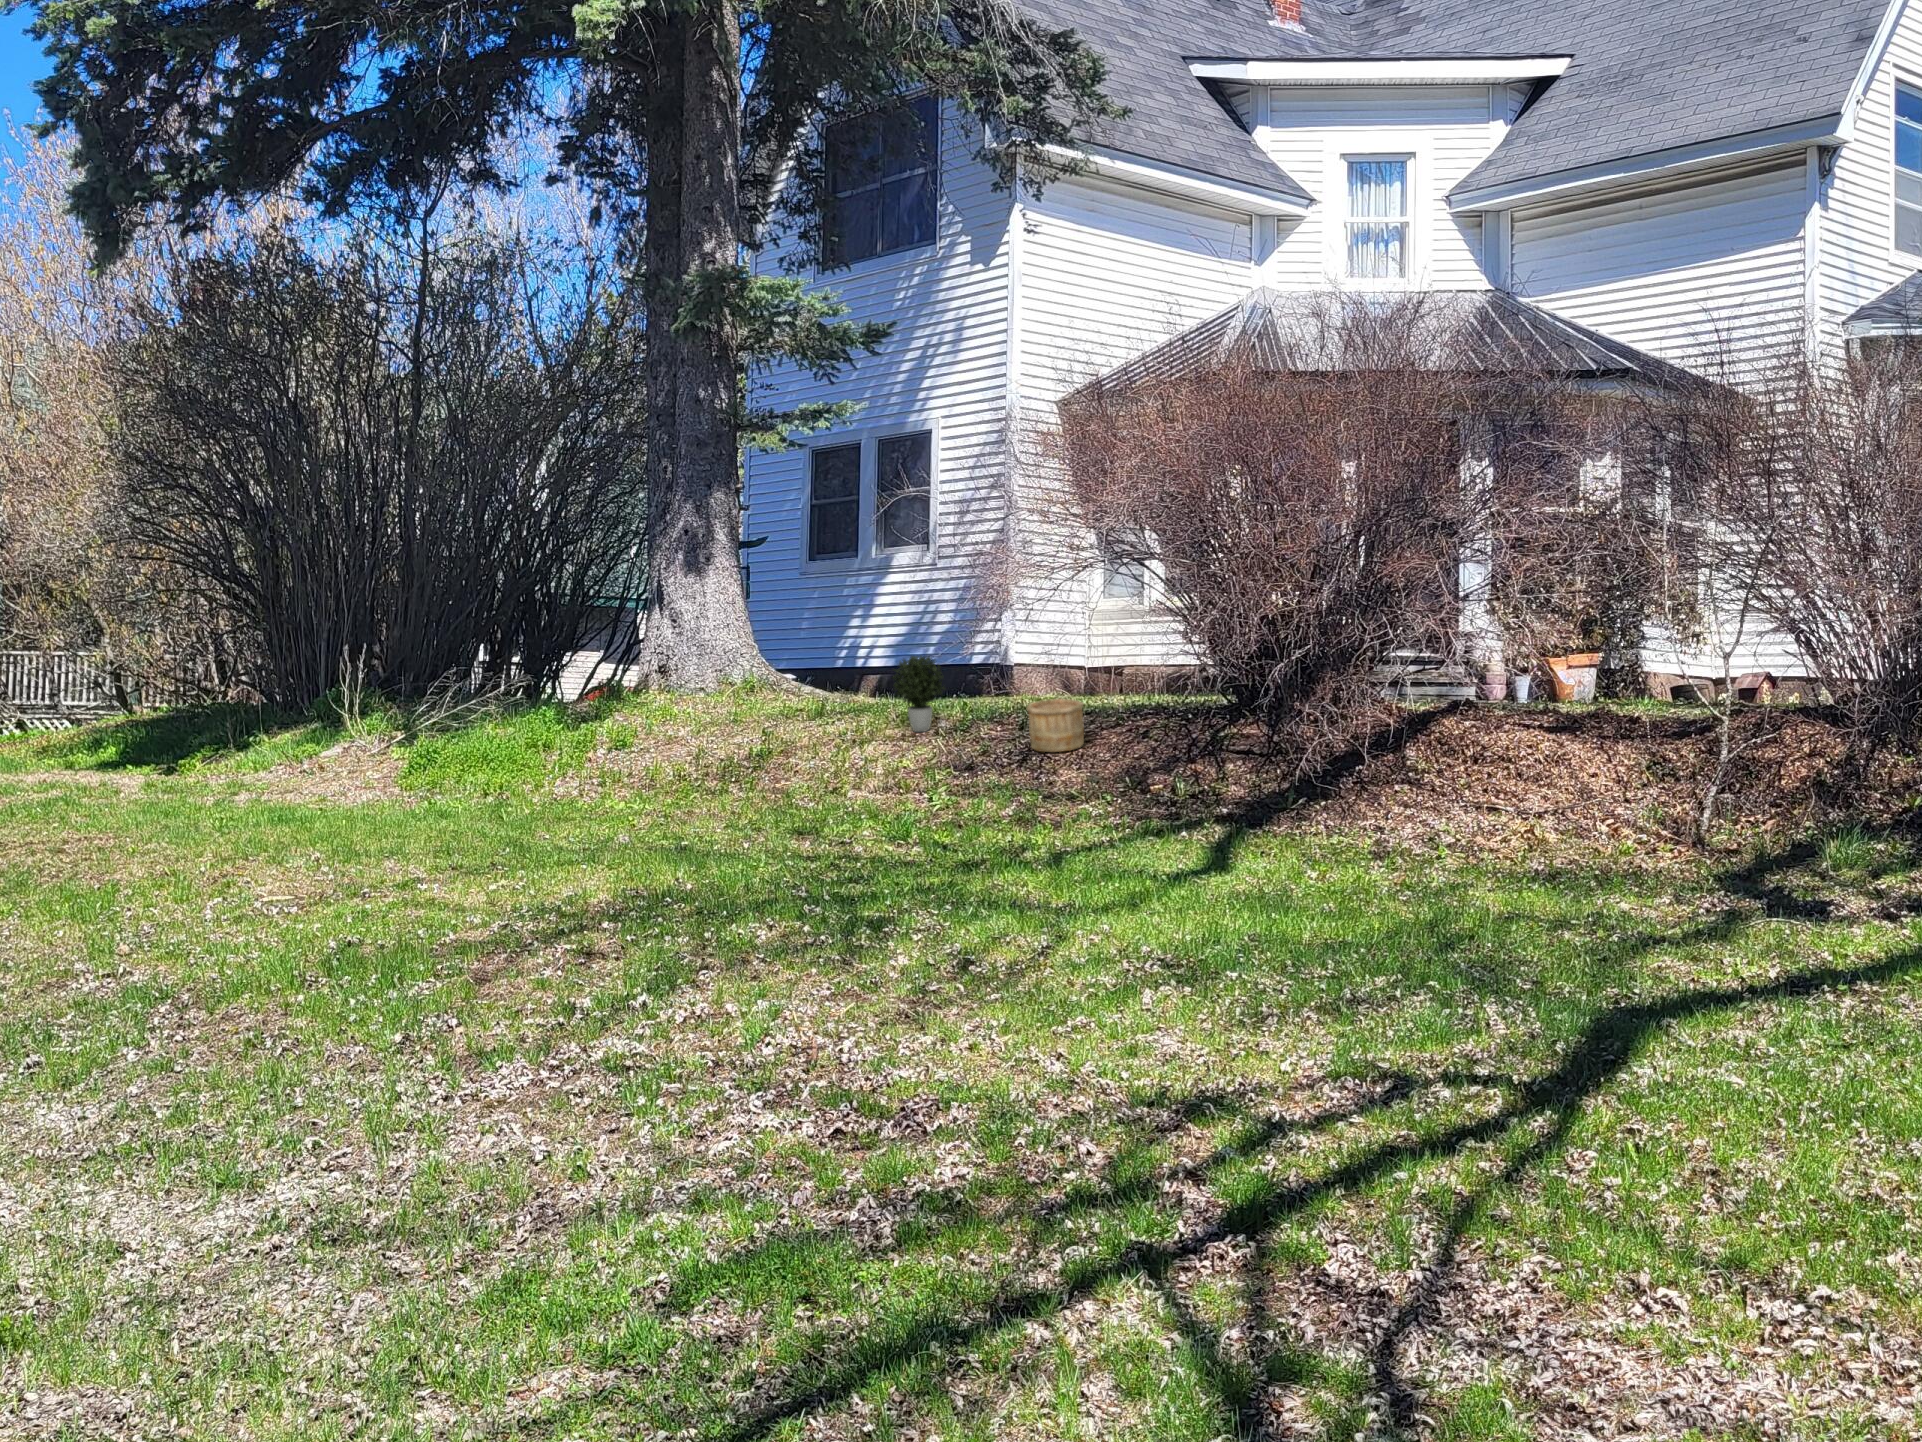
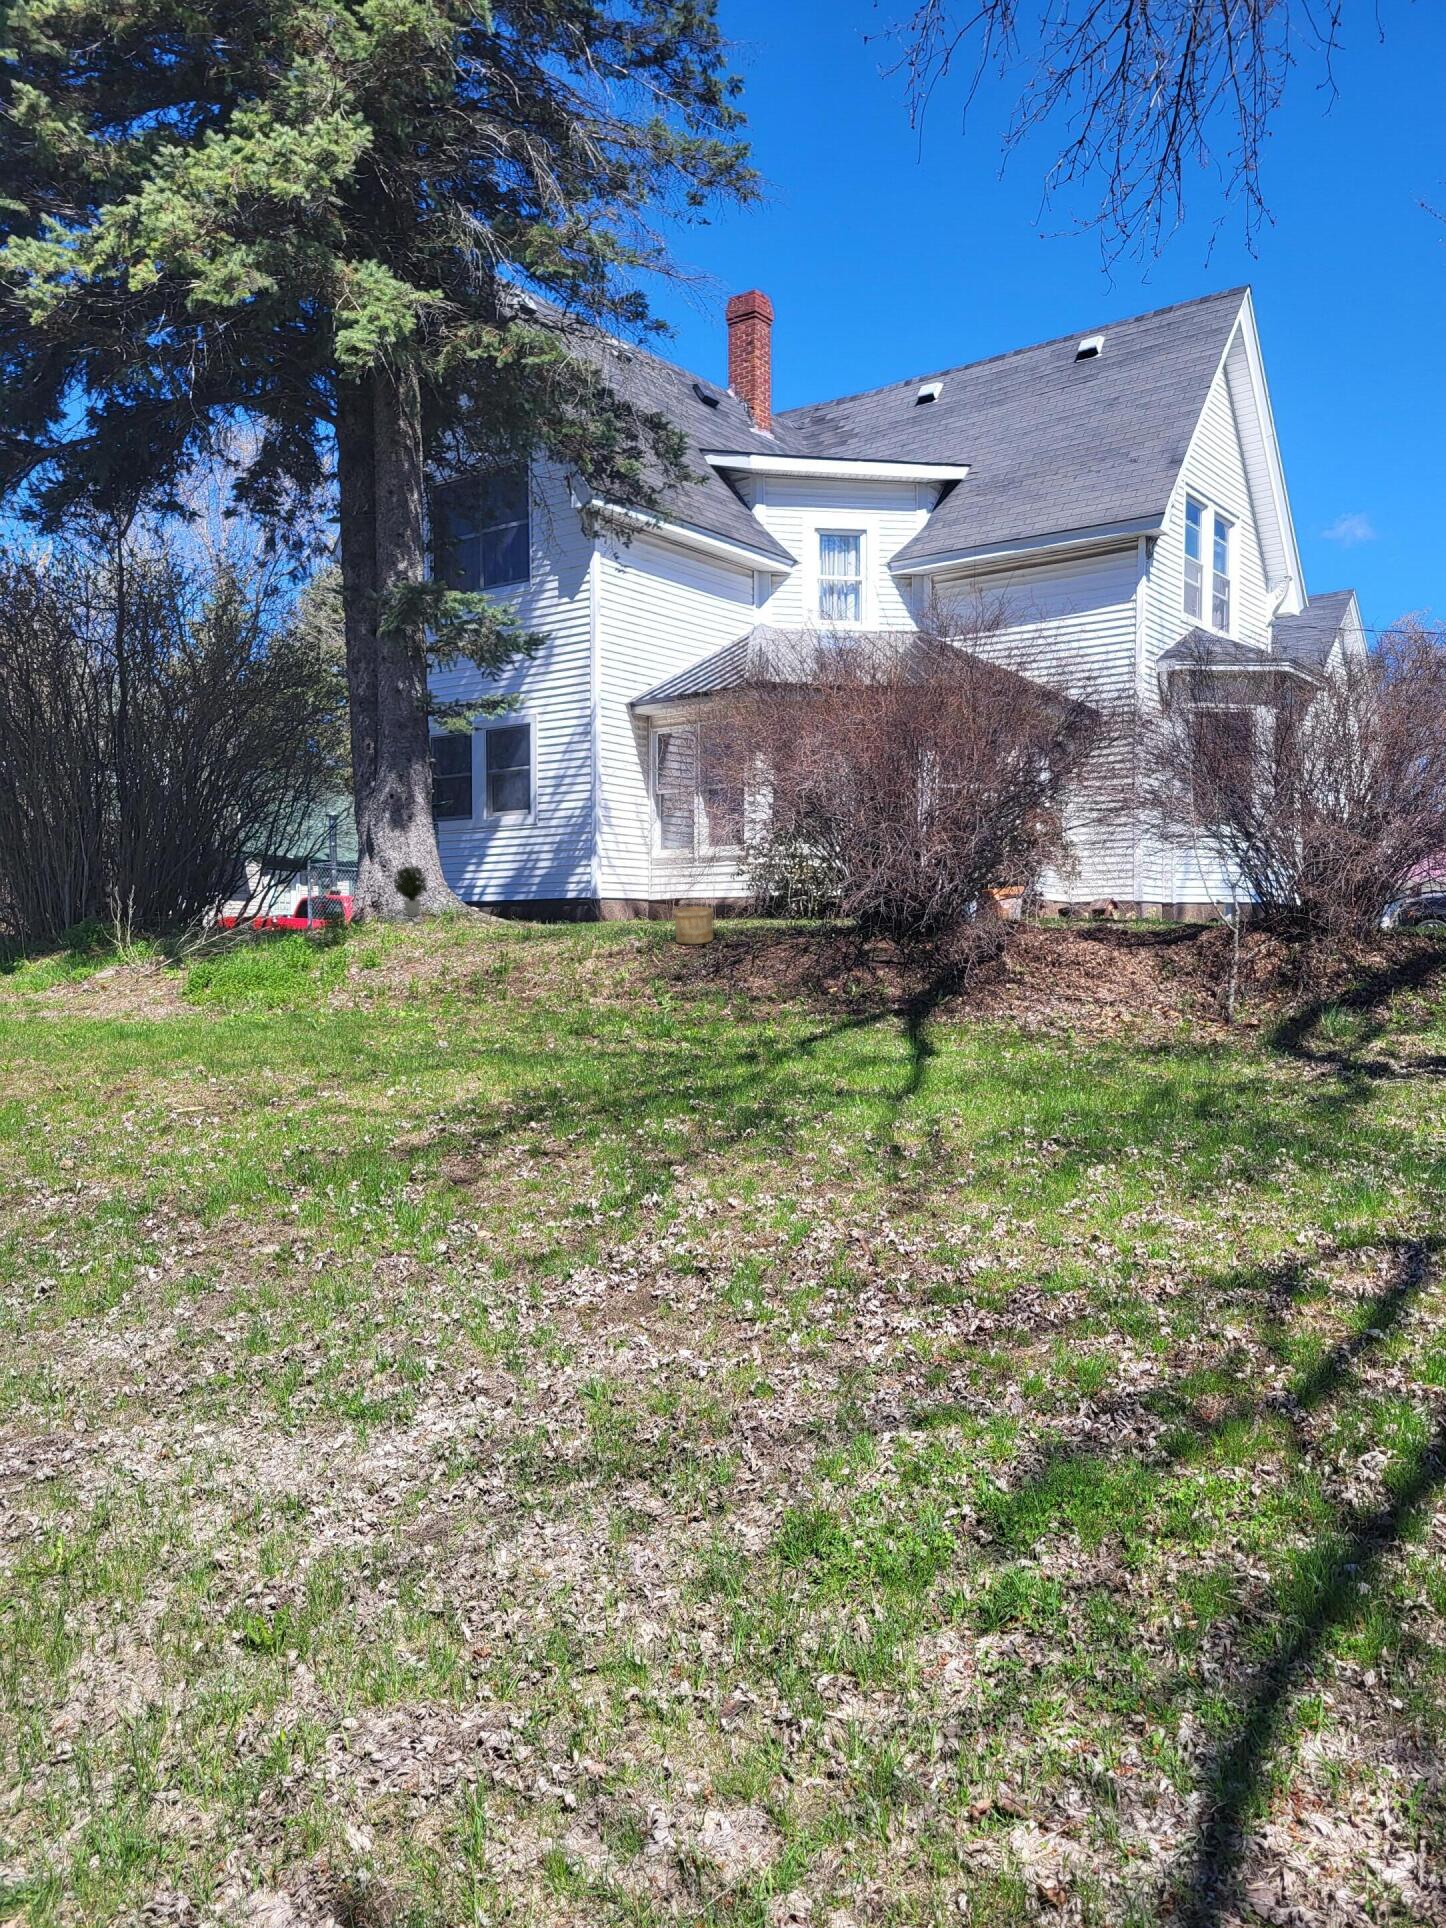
potted plant: present [893,656,944,732] -> present [393,866,427,917]

